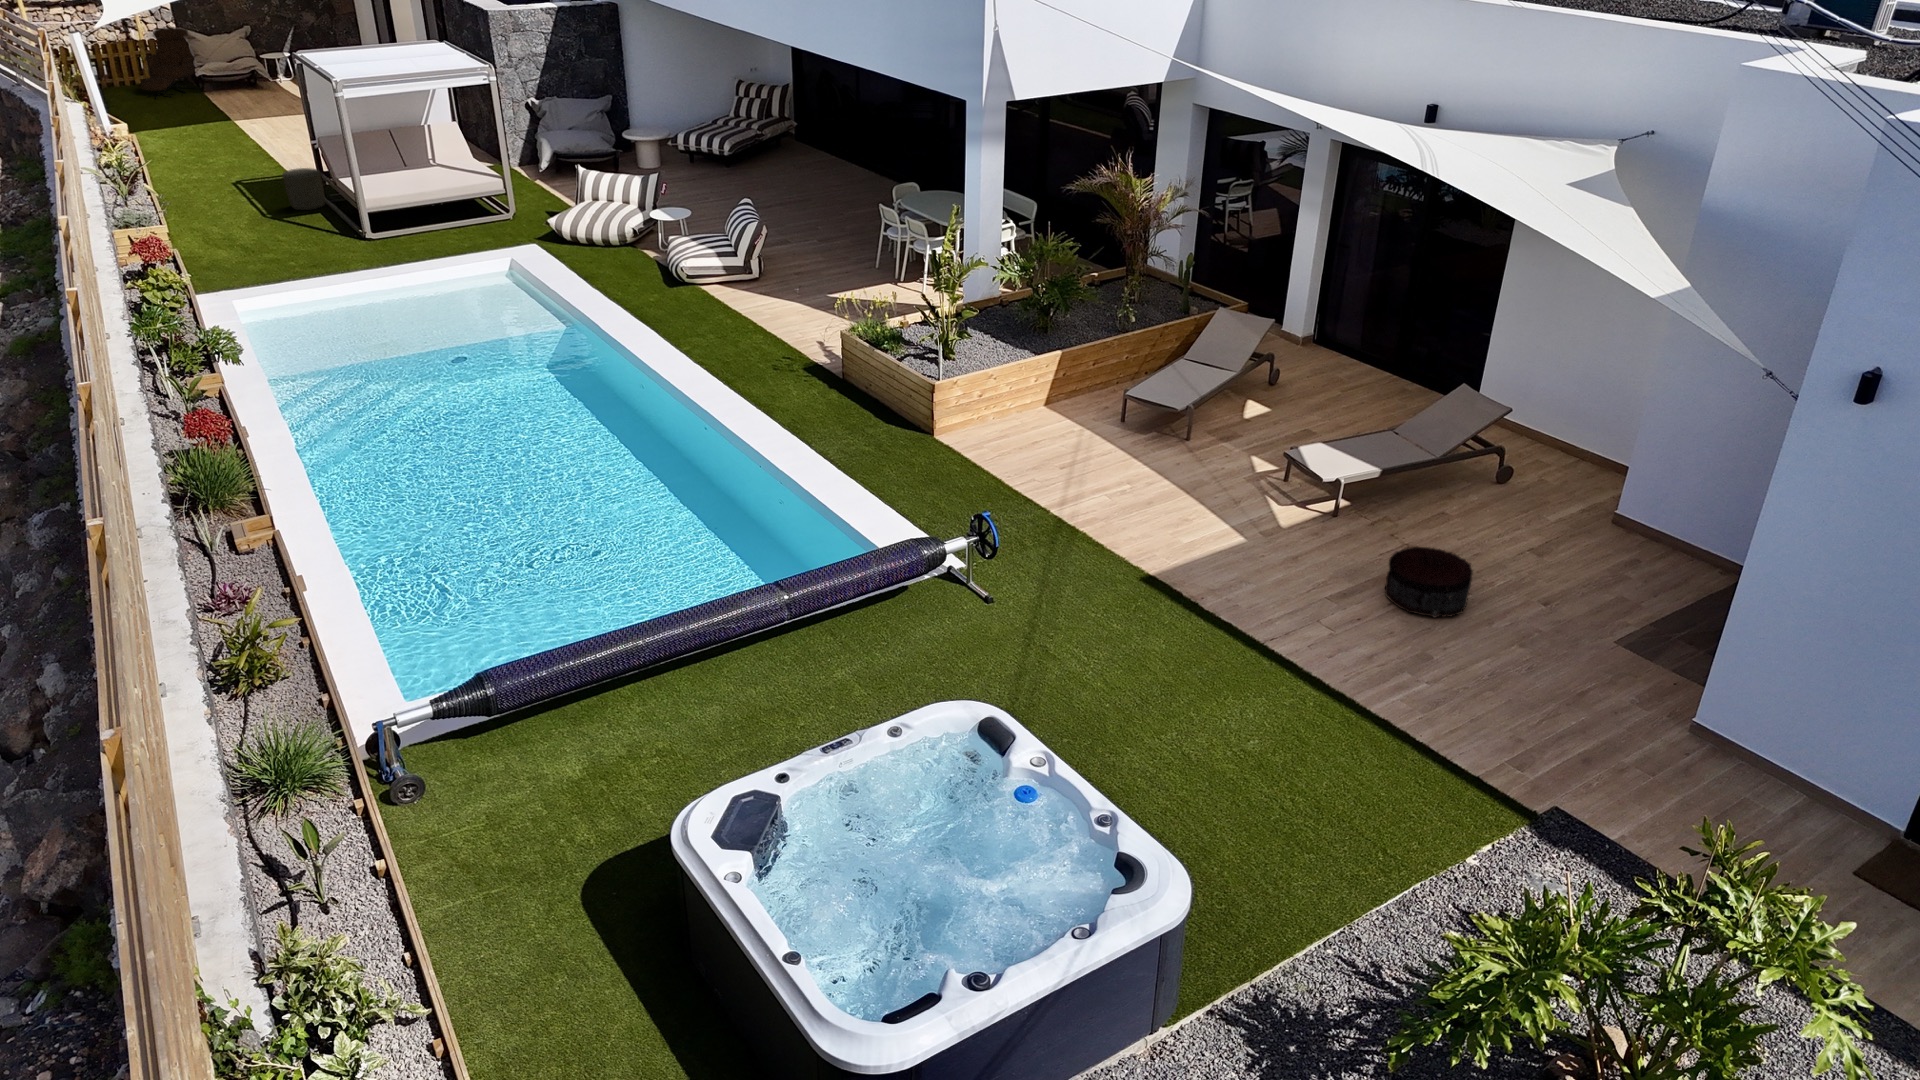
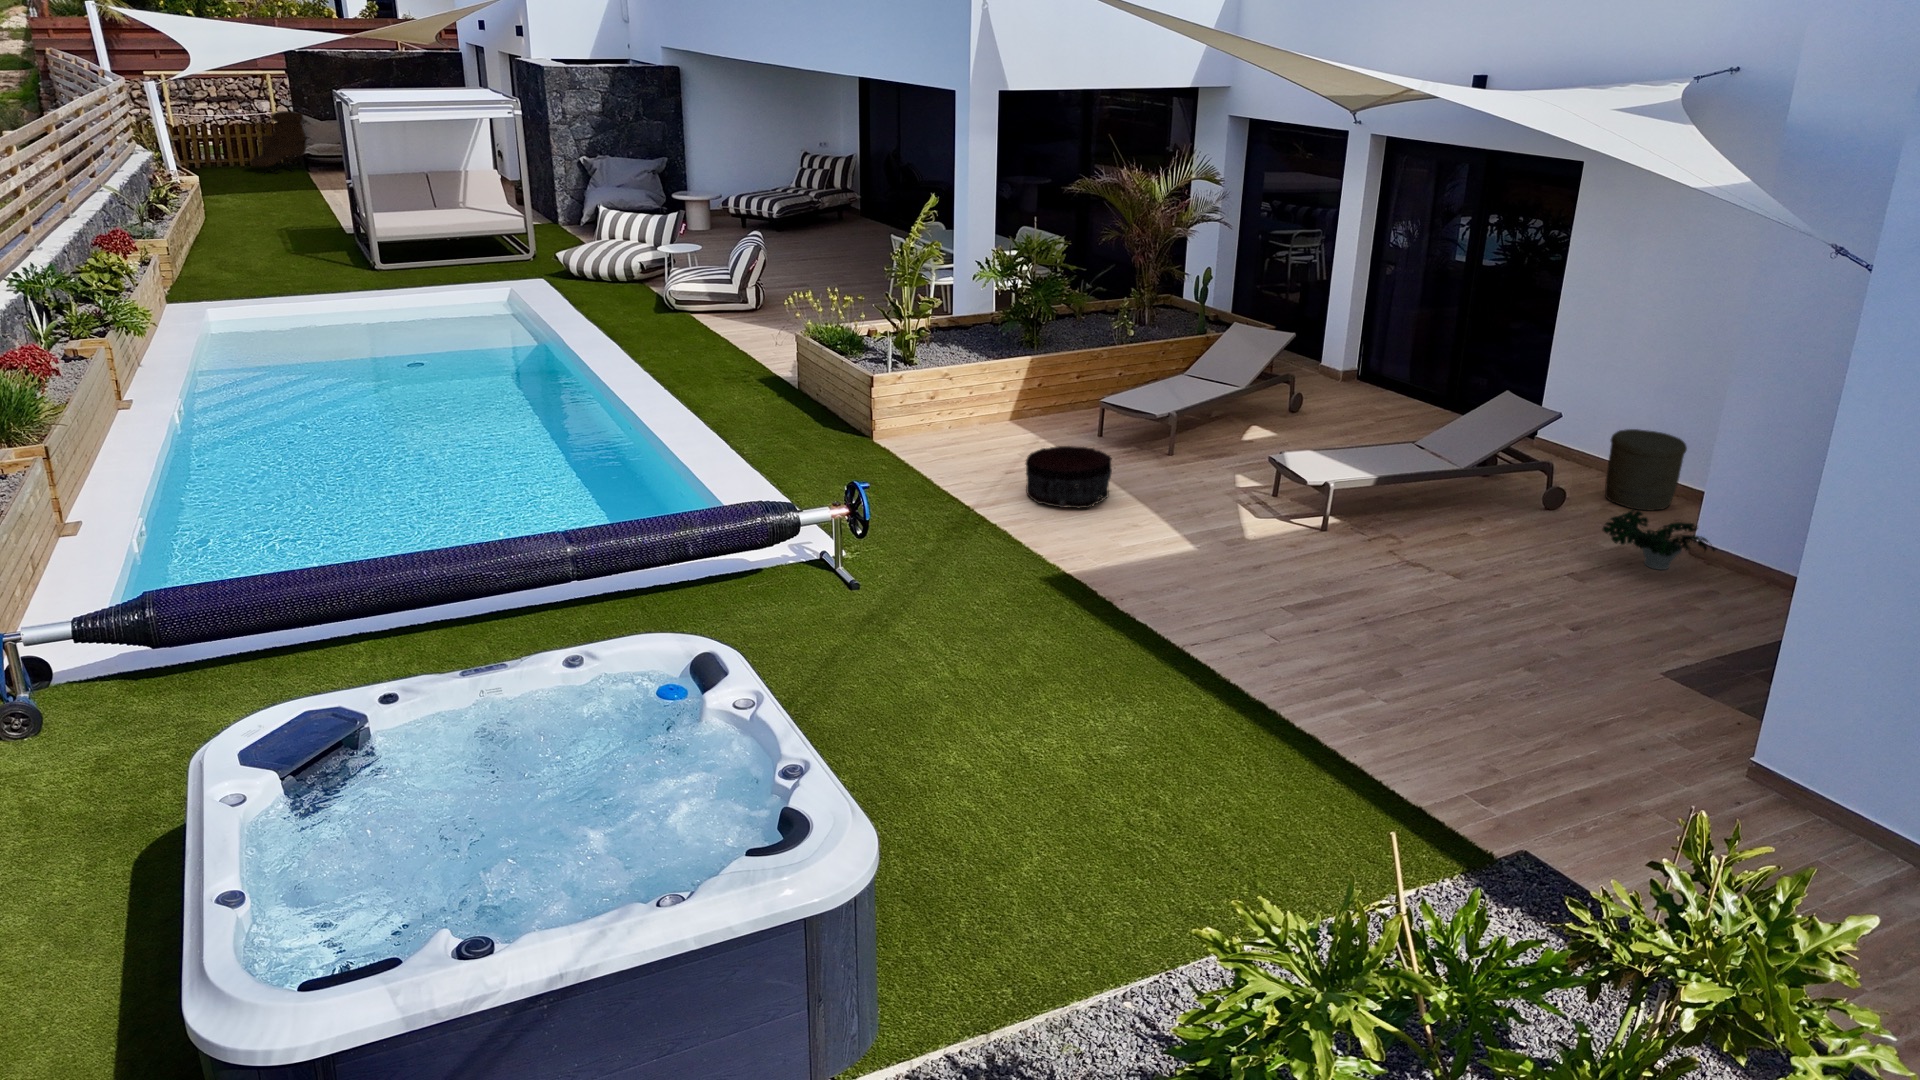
woven basket: present [282,168,325,210] -> present [1605,429,1687,511]
potted plant: none [1556,493,1642,542] -> present [1603,510,1715,570]
pouf: present [1385,547,1473,617] -> present [1026,446,1112,508]

